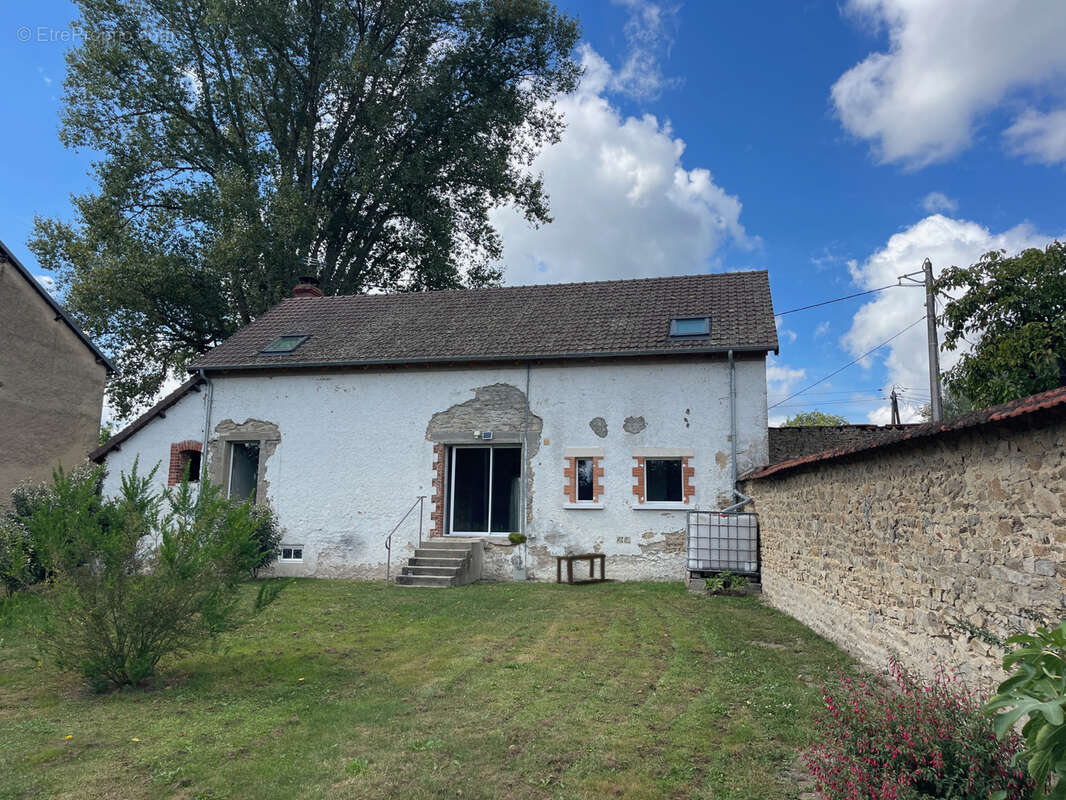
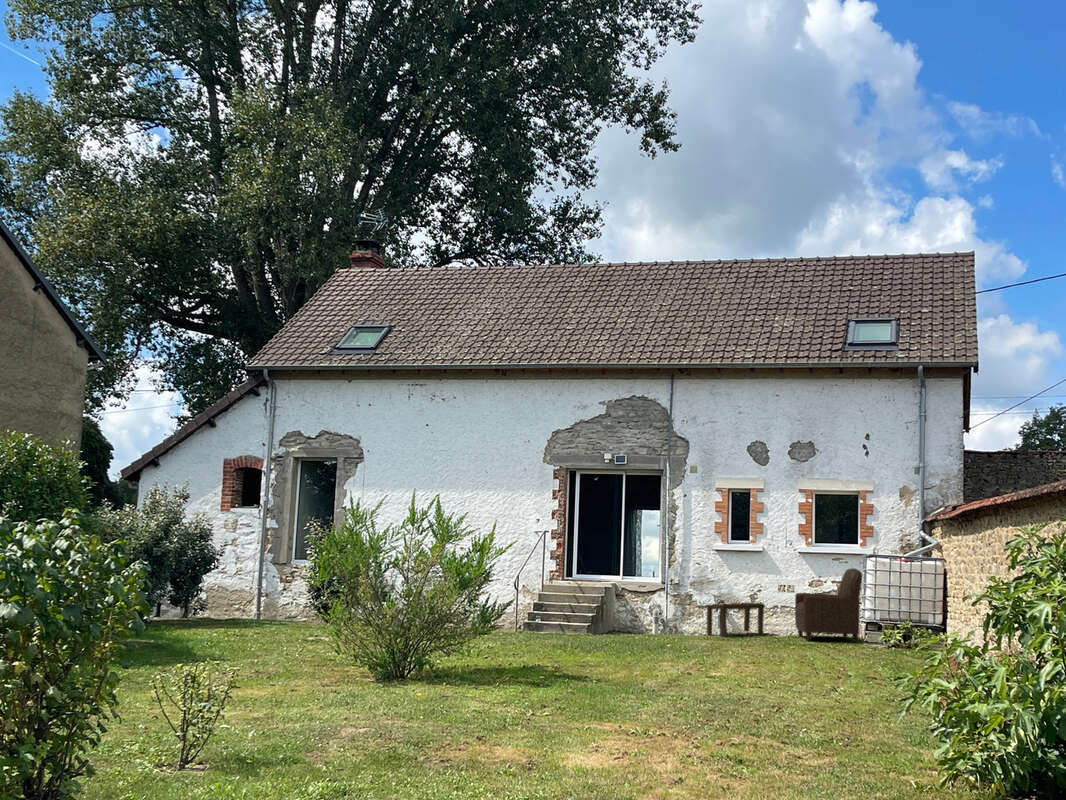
chair: none [631,522,686,587] -> present [795,568,862,642]
potted tree: present [508,532,528,580] -> none [646,574,670,632]

